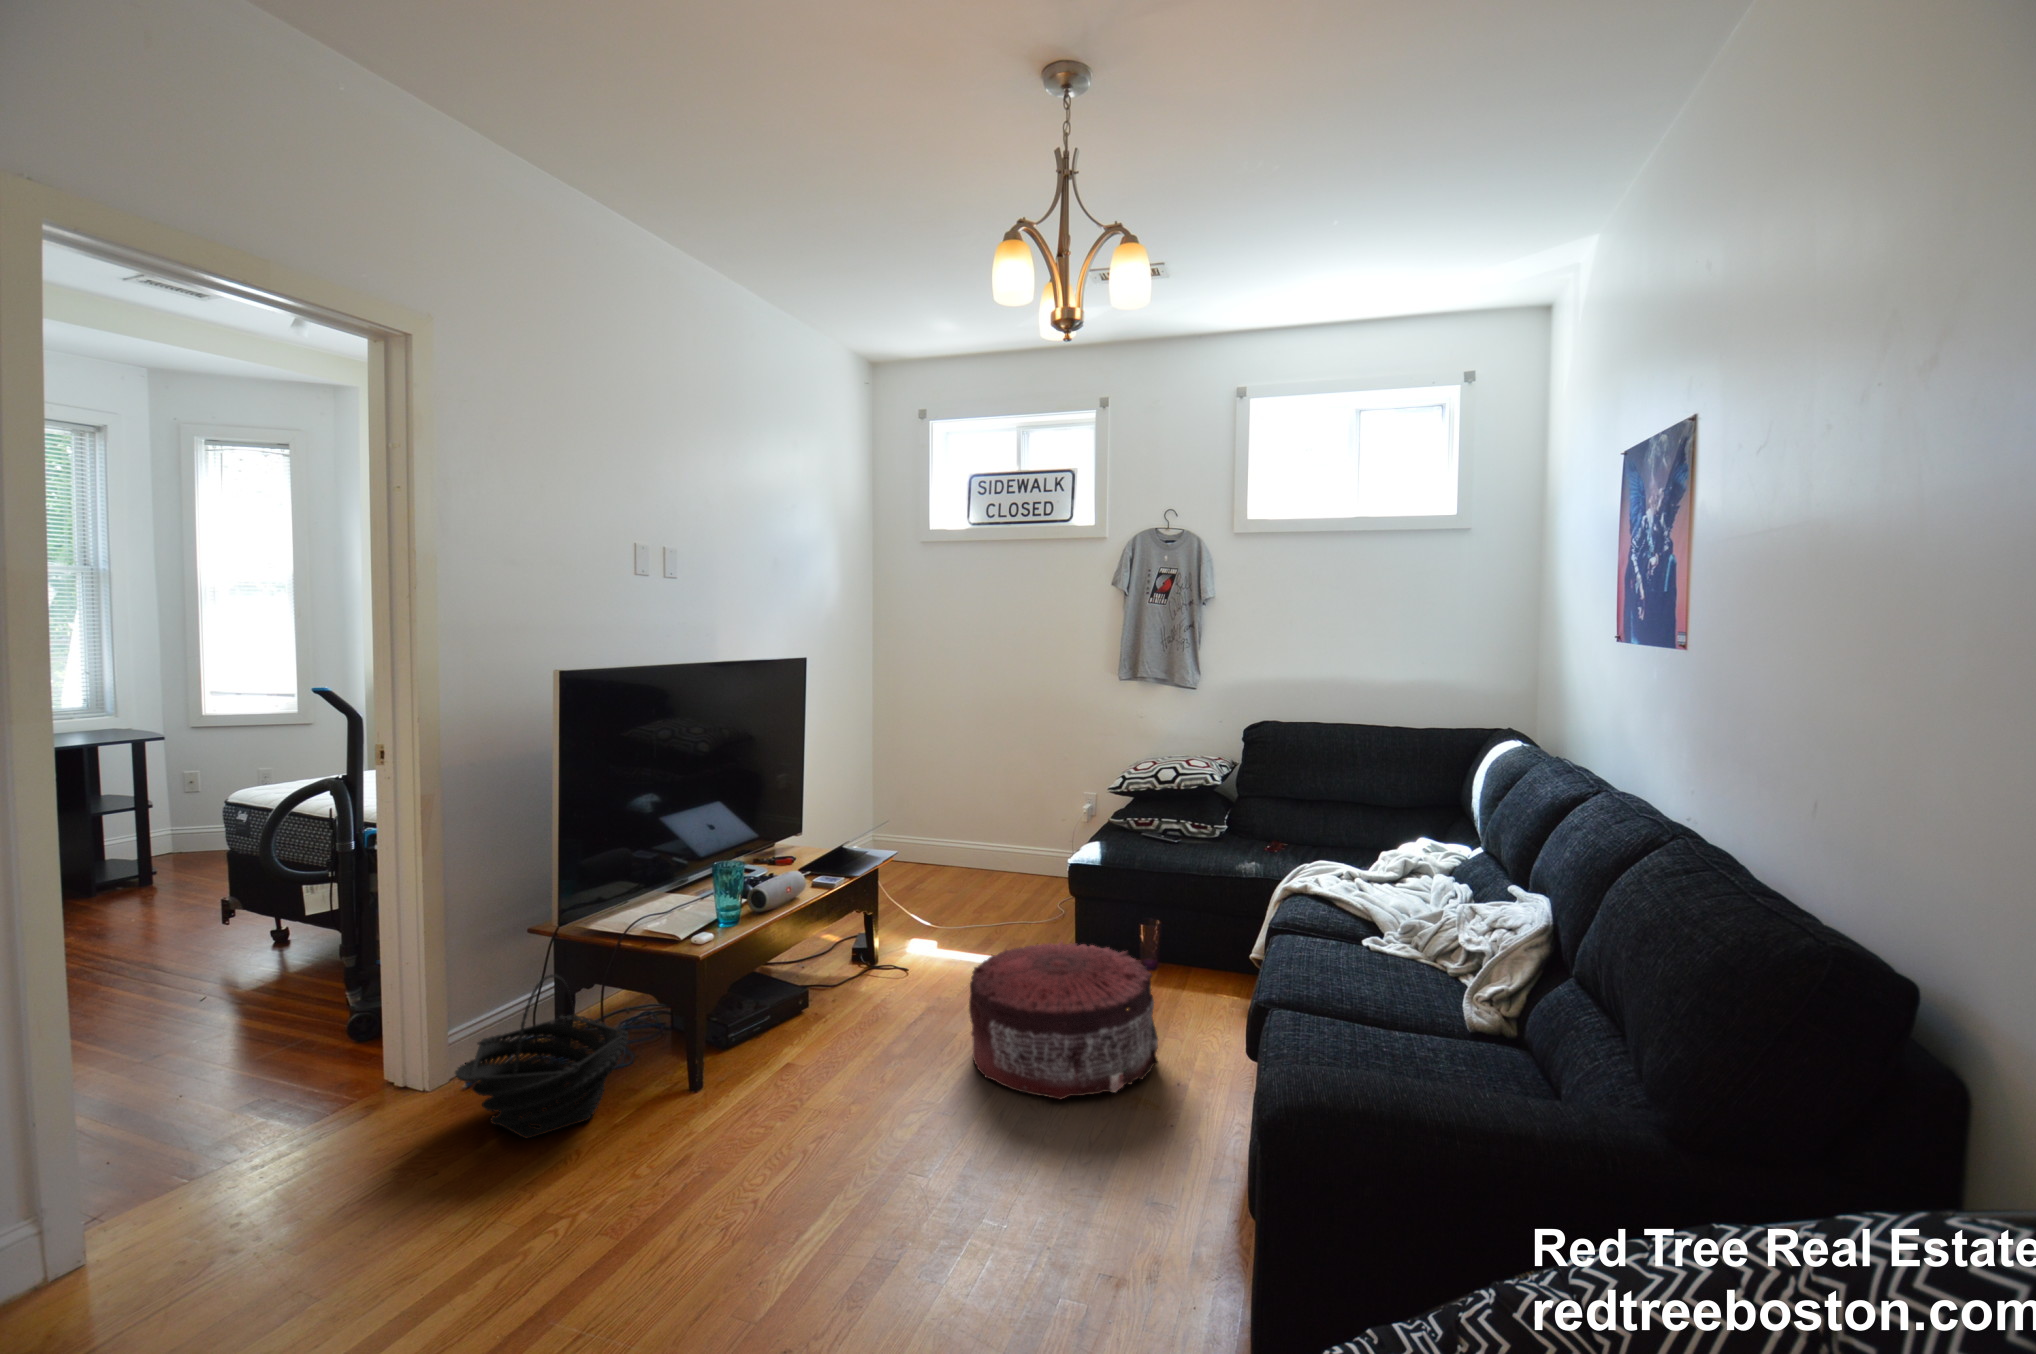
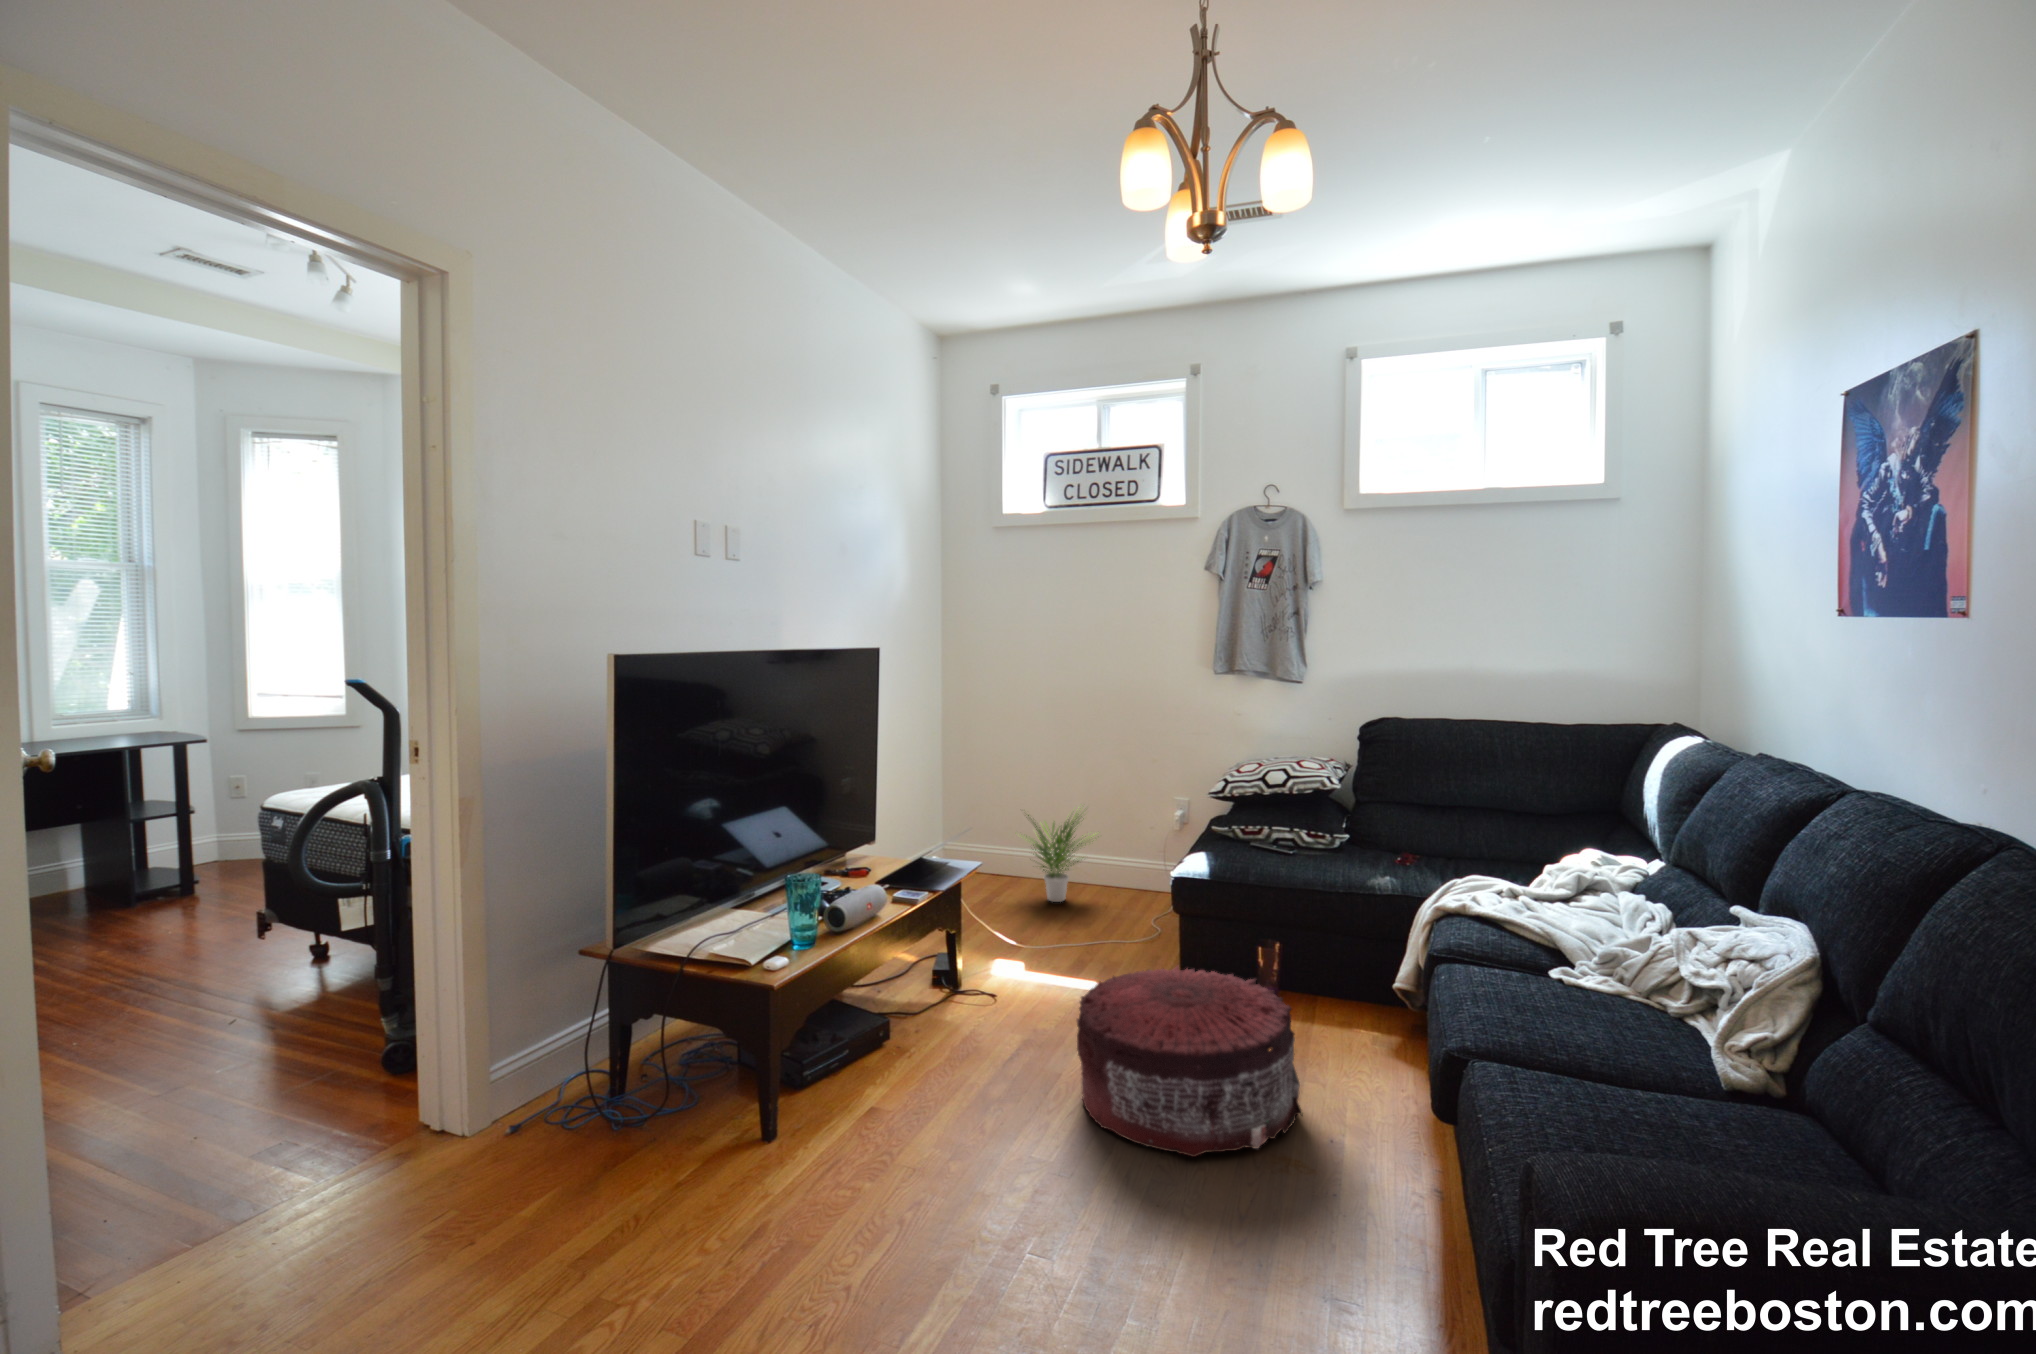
potted plant: none [936,796,1019,887] -> present [1022,813,1092,902]
basket: present [455,974,628,1139] -> none [498,1003,694,1196]

